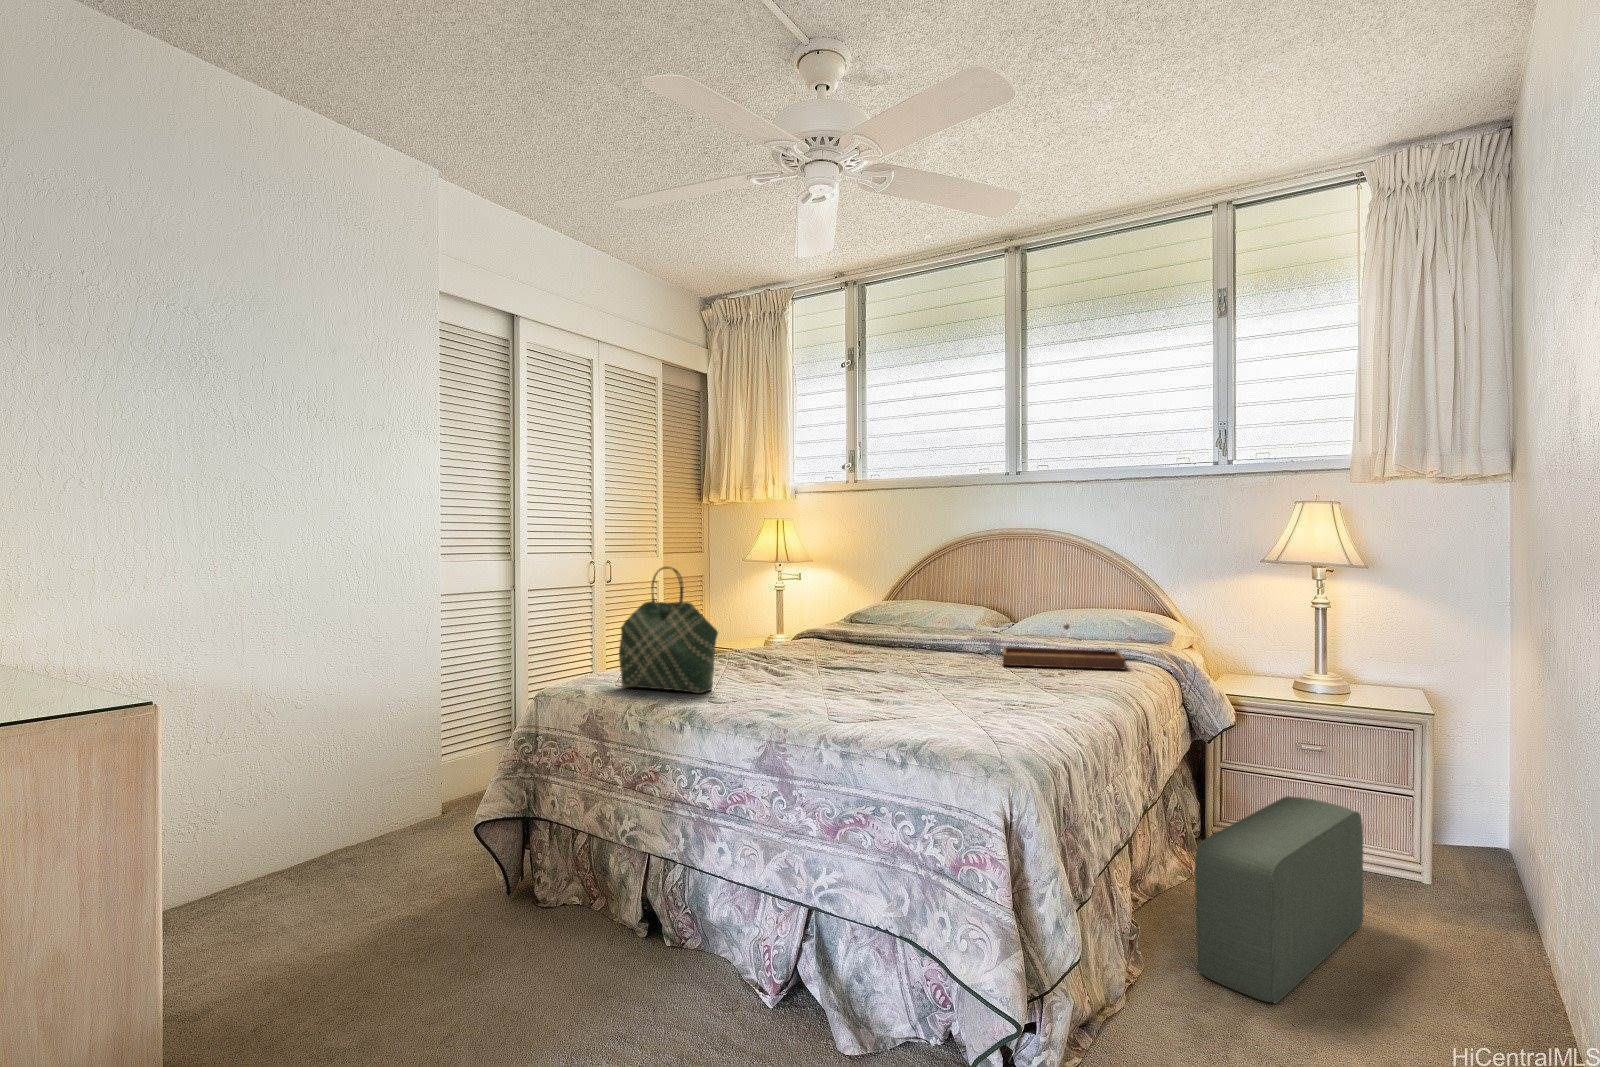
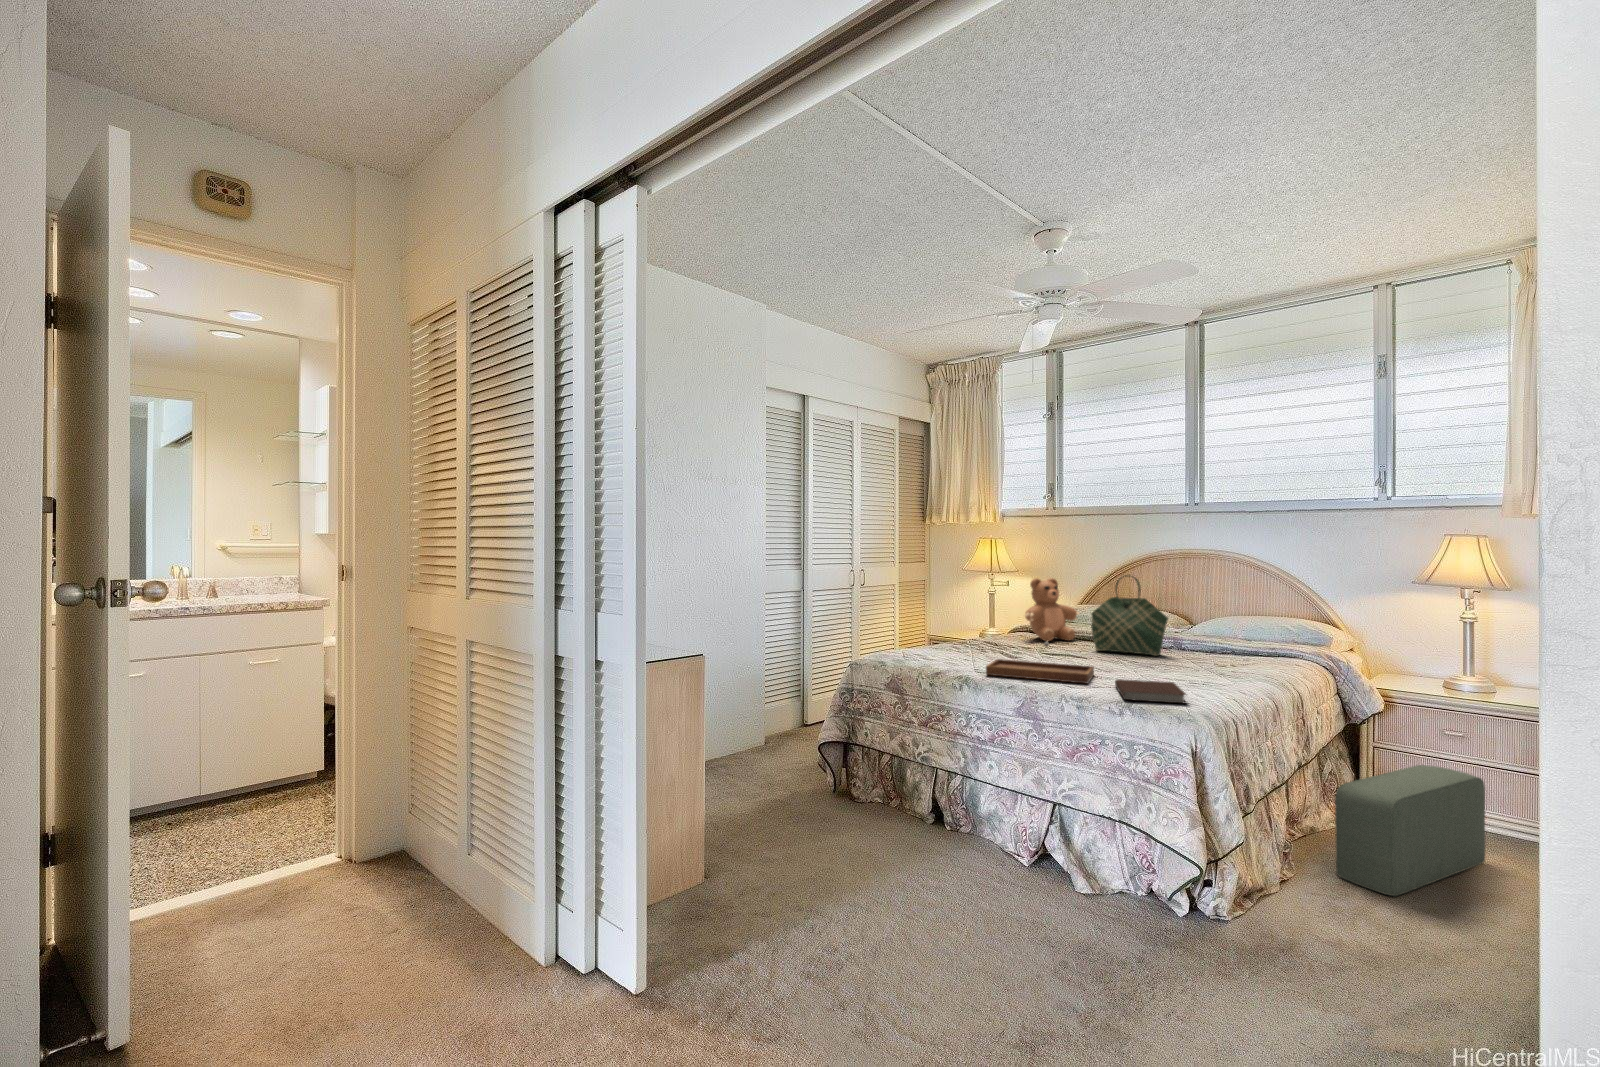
teddy bear: none [804,565,877,649] -> present [1025,578,1079,641]
tote bag: present [619,567,718,693] -> present [1091,575,1168,656]
tray: present [1003,623,1126,669] -> present [986,642,1094,683]
notebook: none [903,704,1000,741] -> present [1115,679,1186,704]

